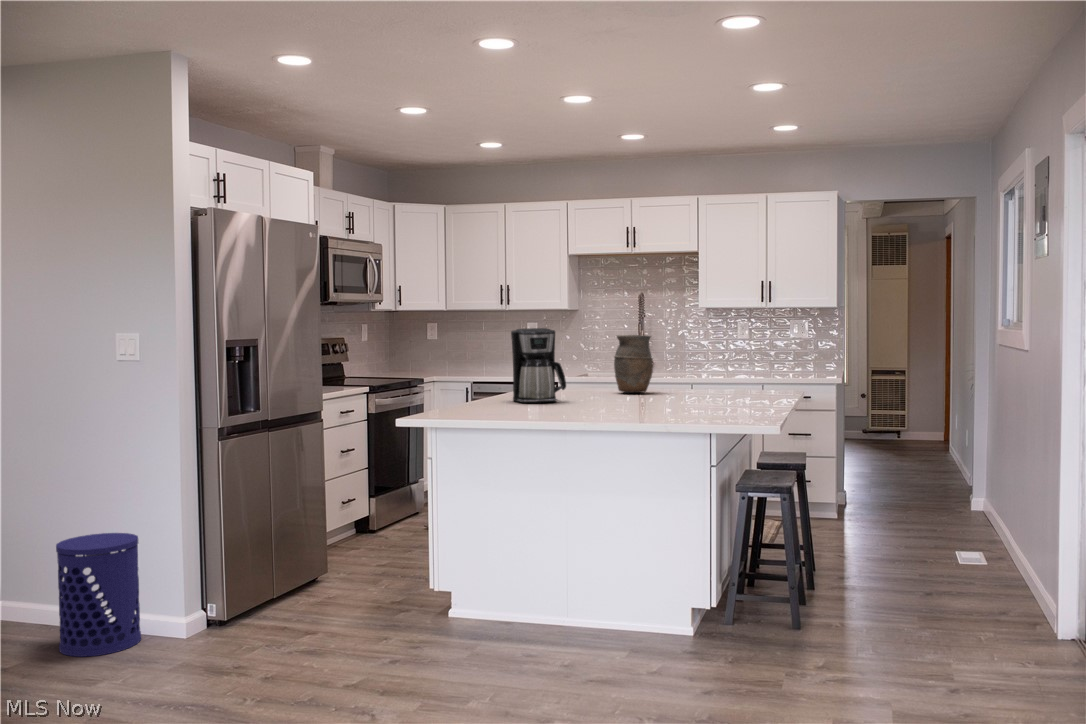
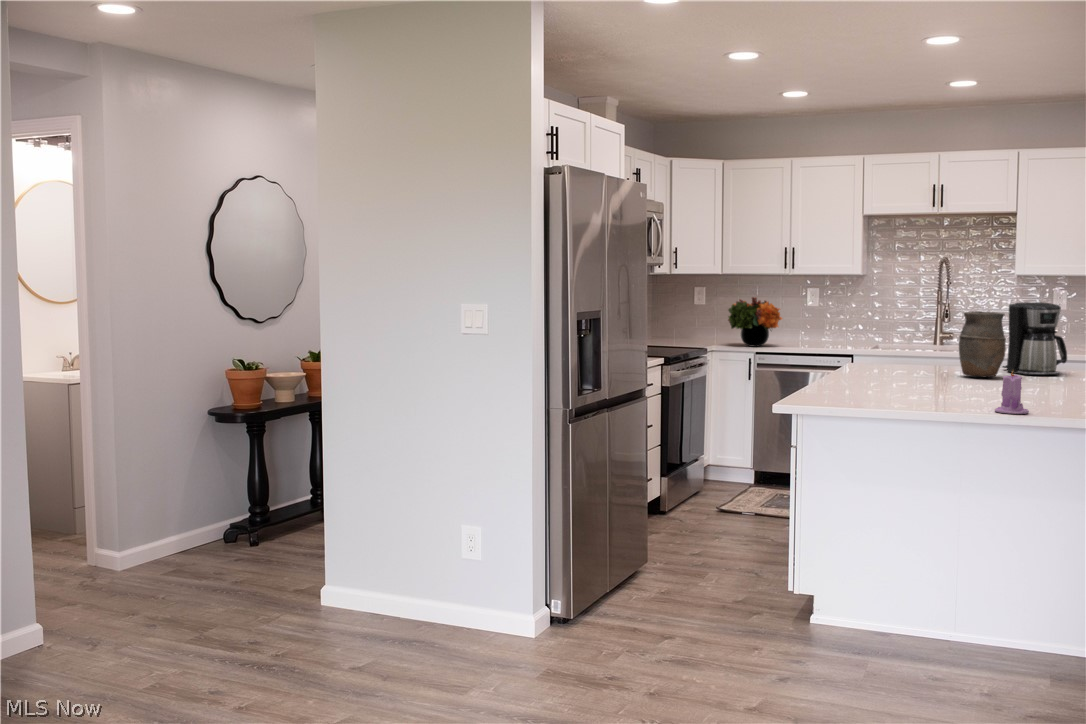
coffee maker: present [511,328,566,403] -> present [1003,302,1067,375]
flower arrangement: none [448,331,501,377] -> present [728,297,782,347]
candle: none [594,376,622,415] -> present [995,372,1029,414]
waste bin: present [56,533,141,657] -> none [413,521,493,651]

